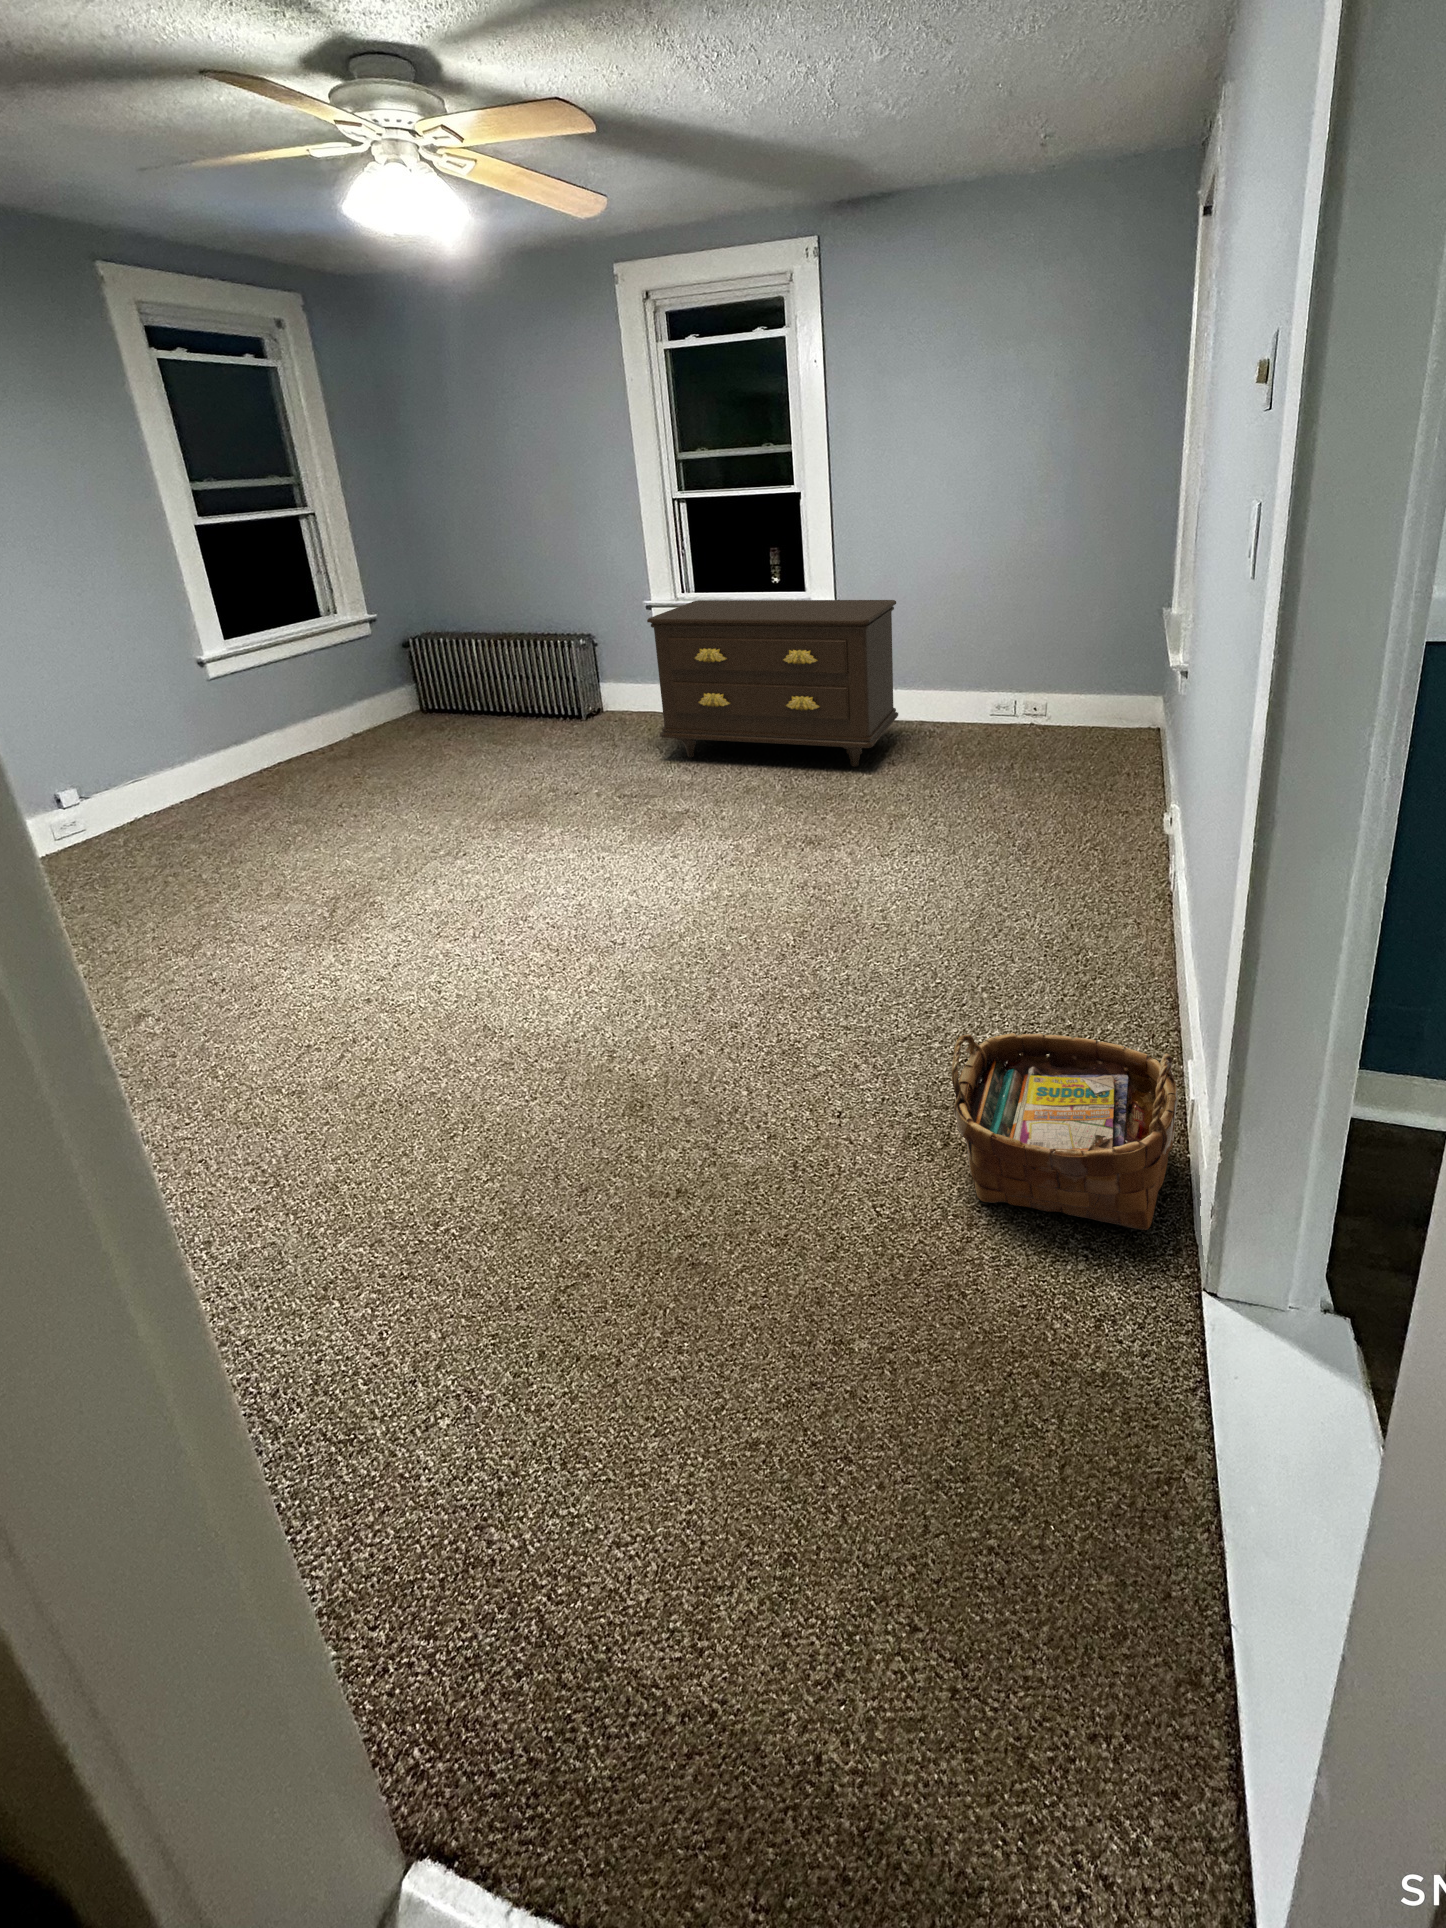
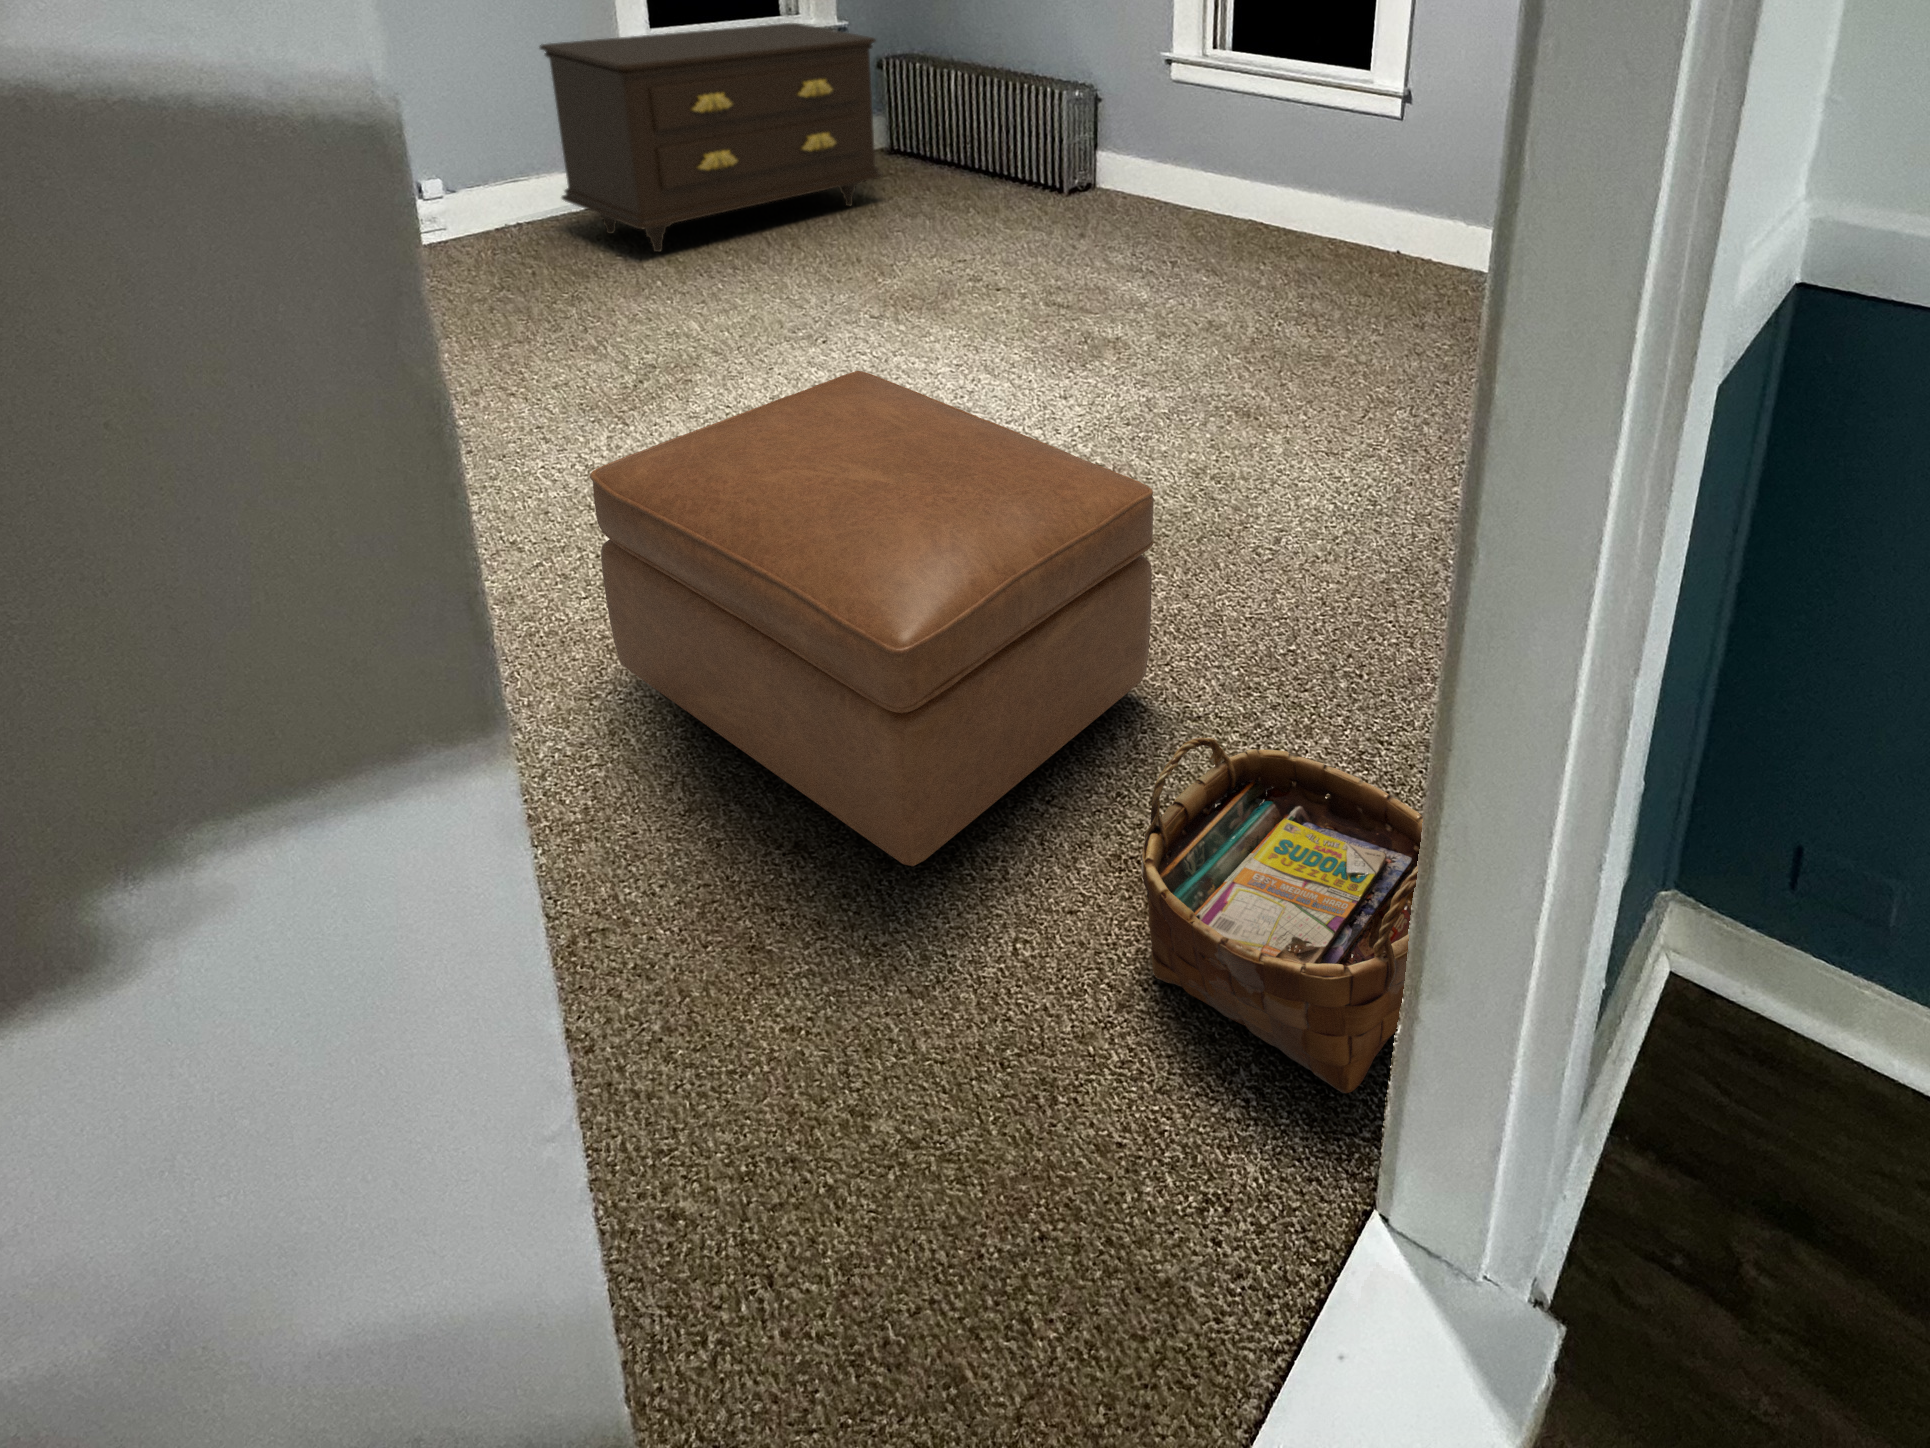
dresser: present [647,600,898,767] -> present [540,23,883,252]
ottoman: none [438,853,864,1183] -> present [590,371,1154,866]

